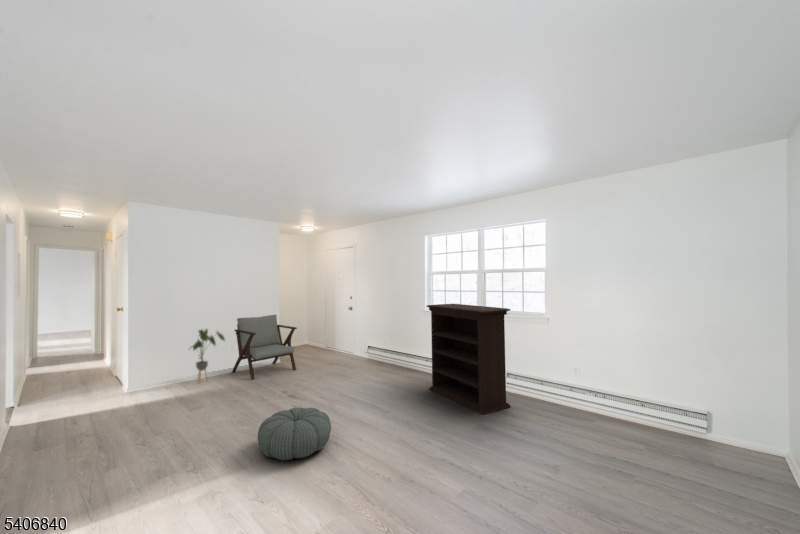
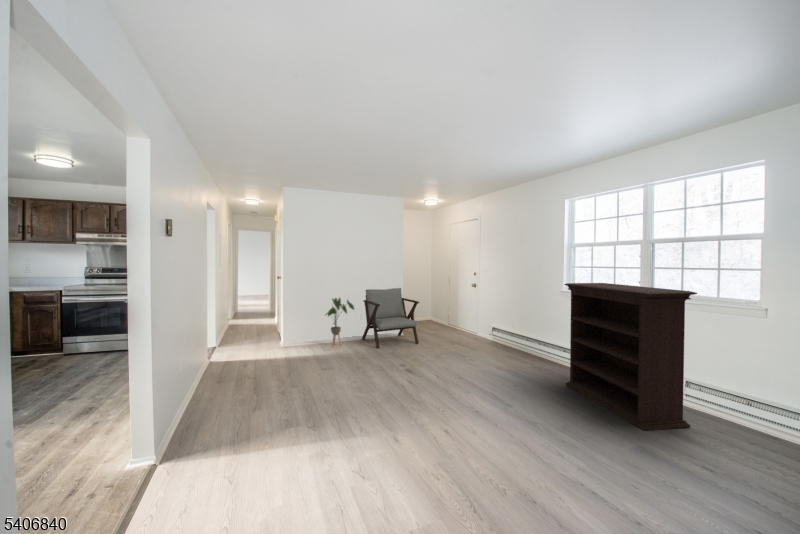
pouf: present [258,408,331,460] -> none [367,384,441,439]

